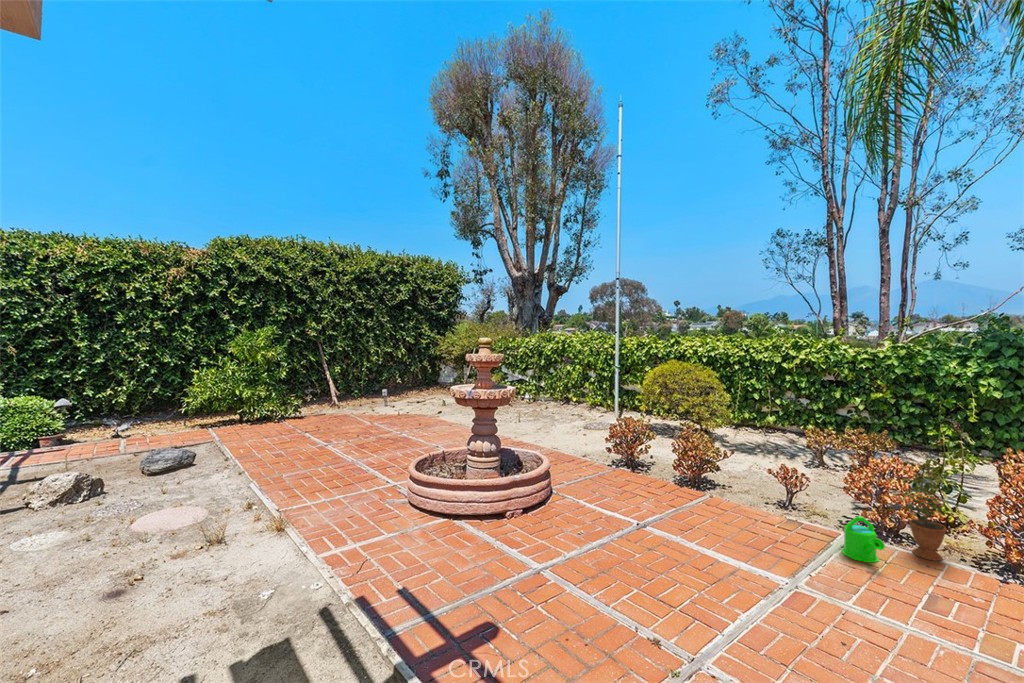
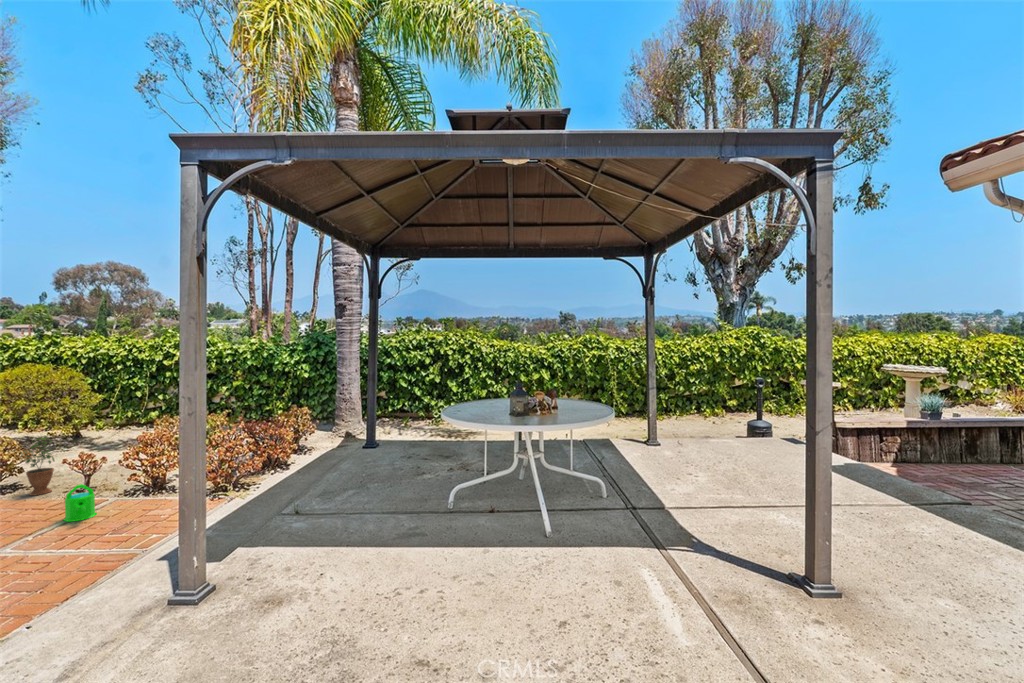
potted plant: present [903,476,946,561] -> present [20,436,55,496]

